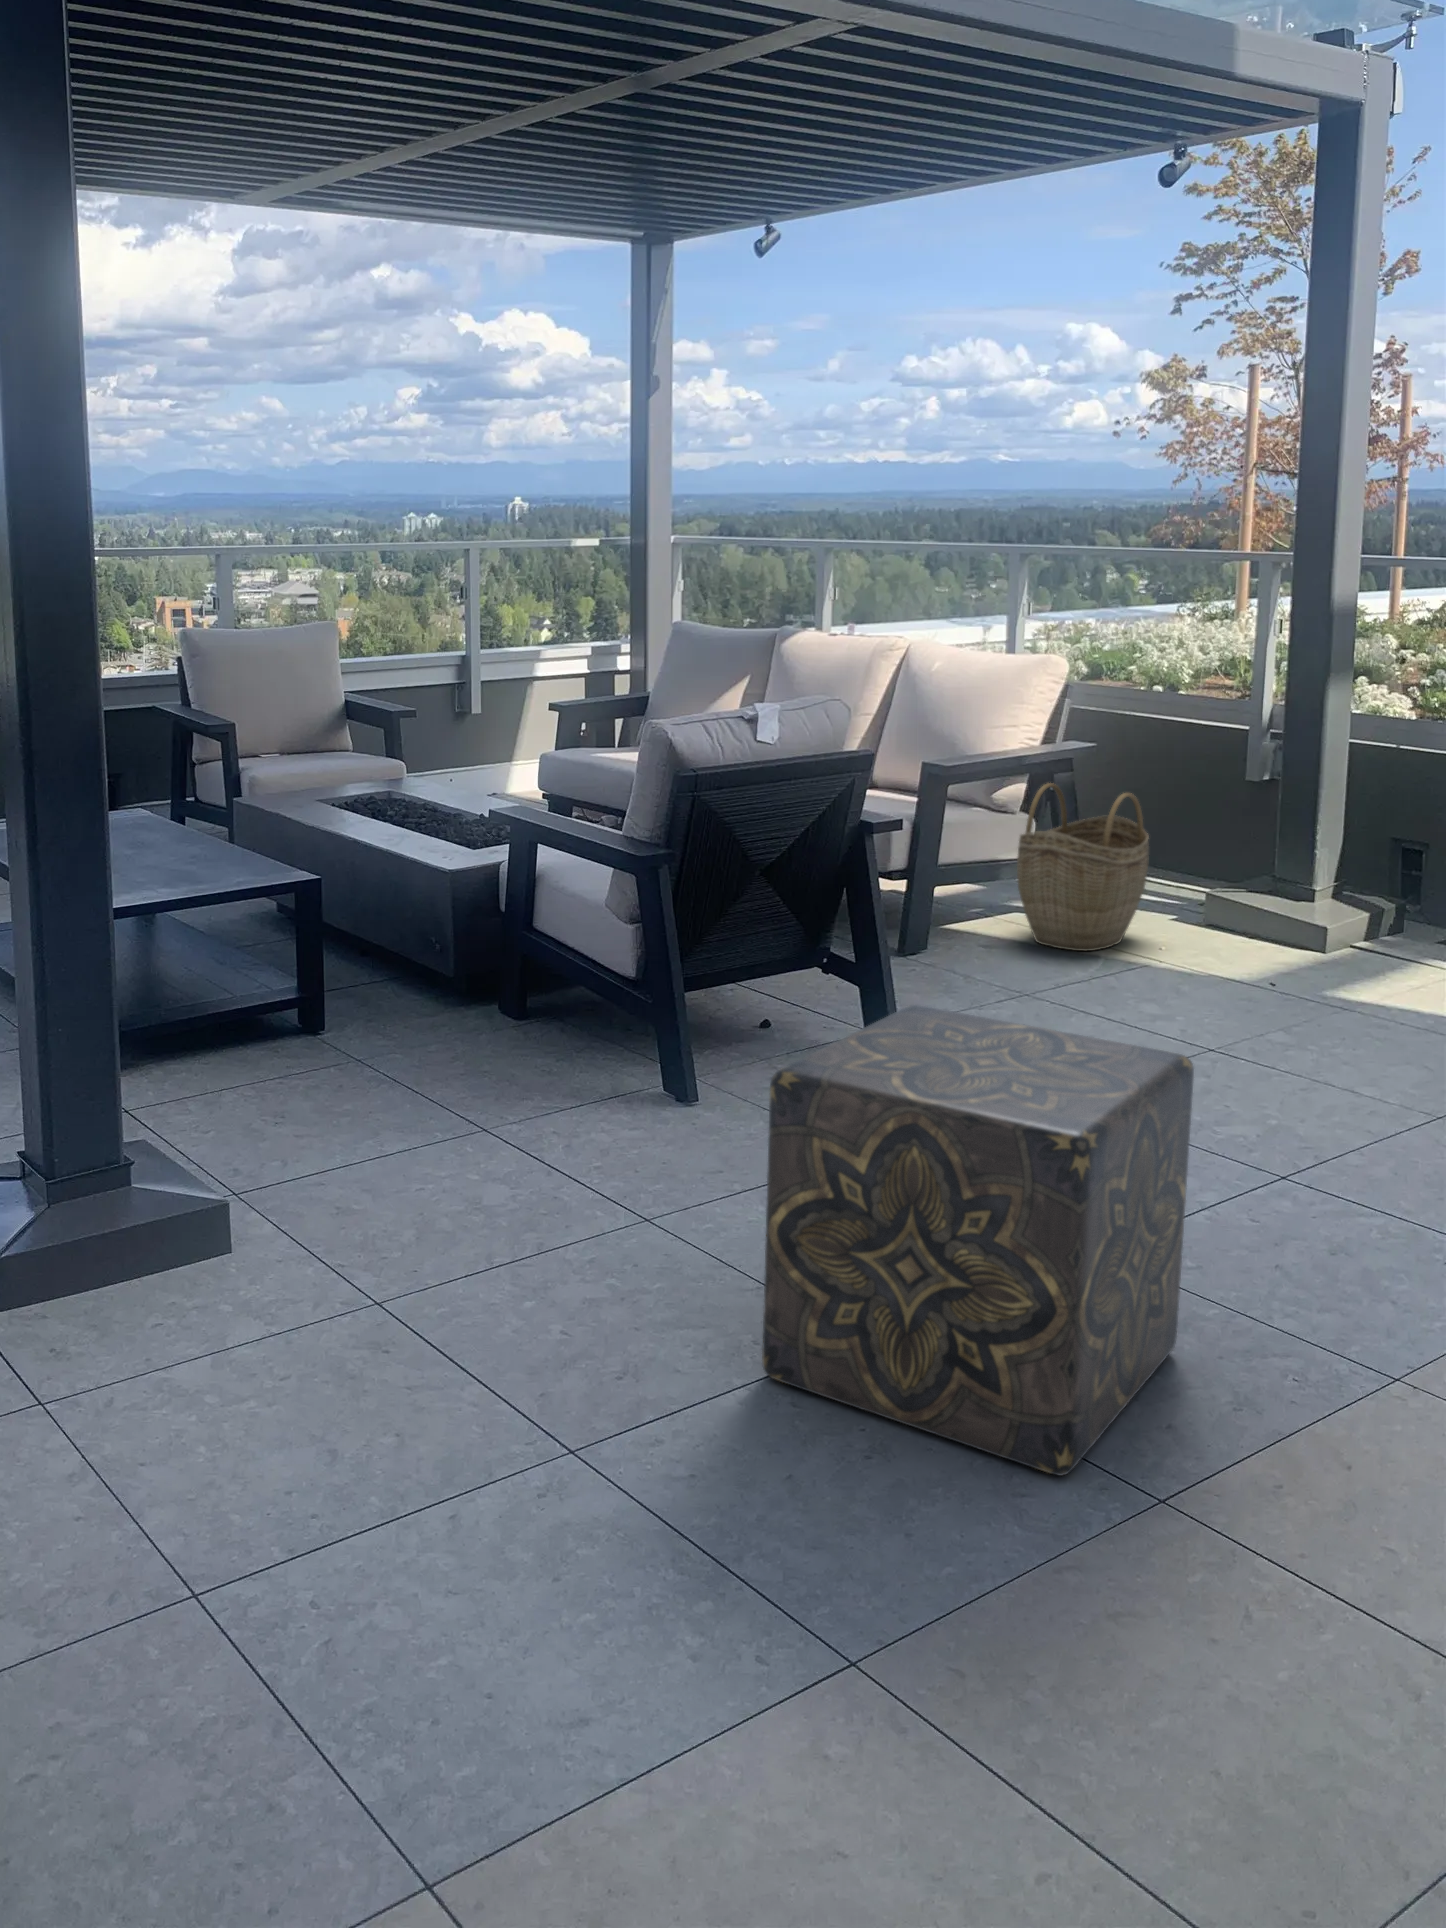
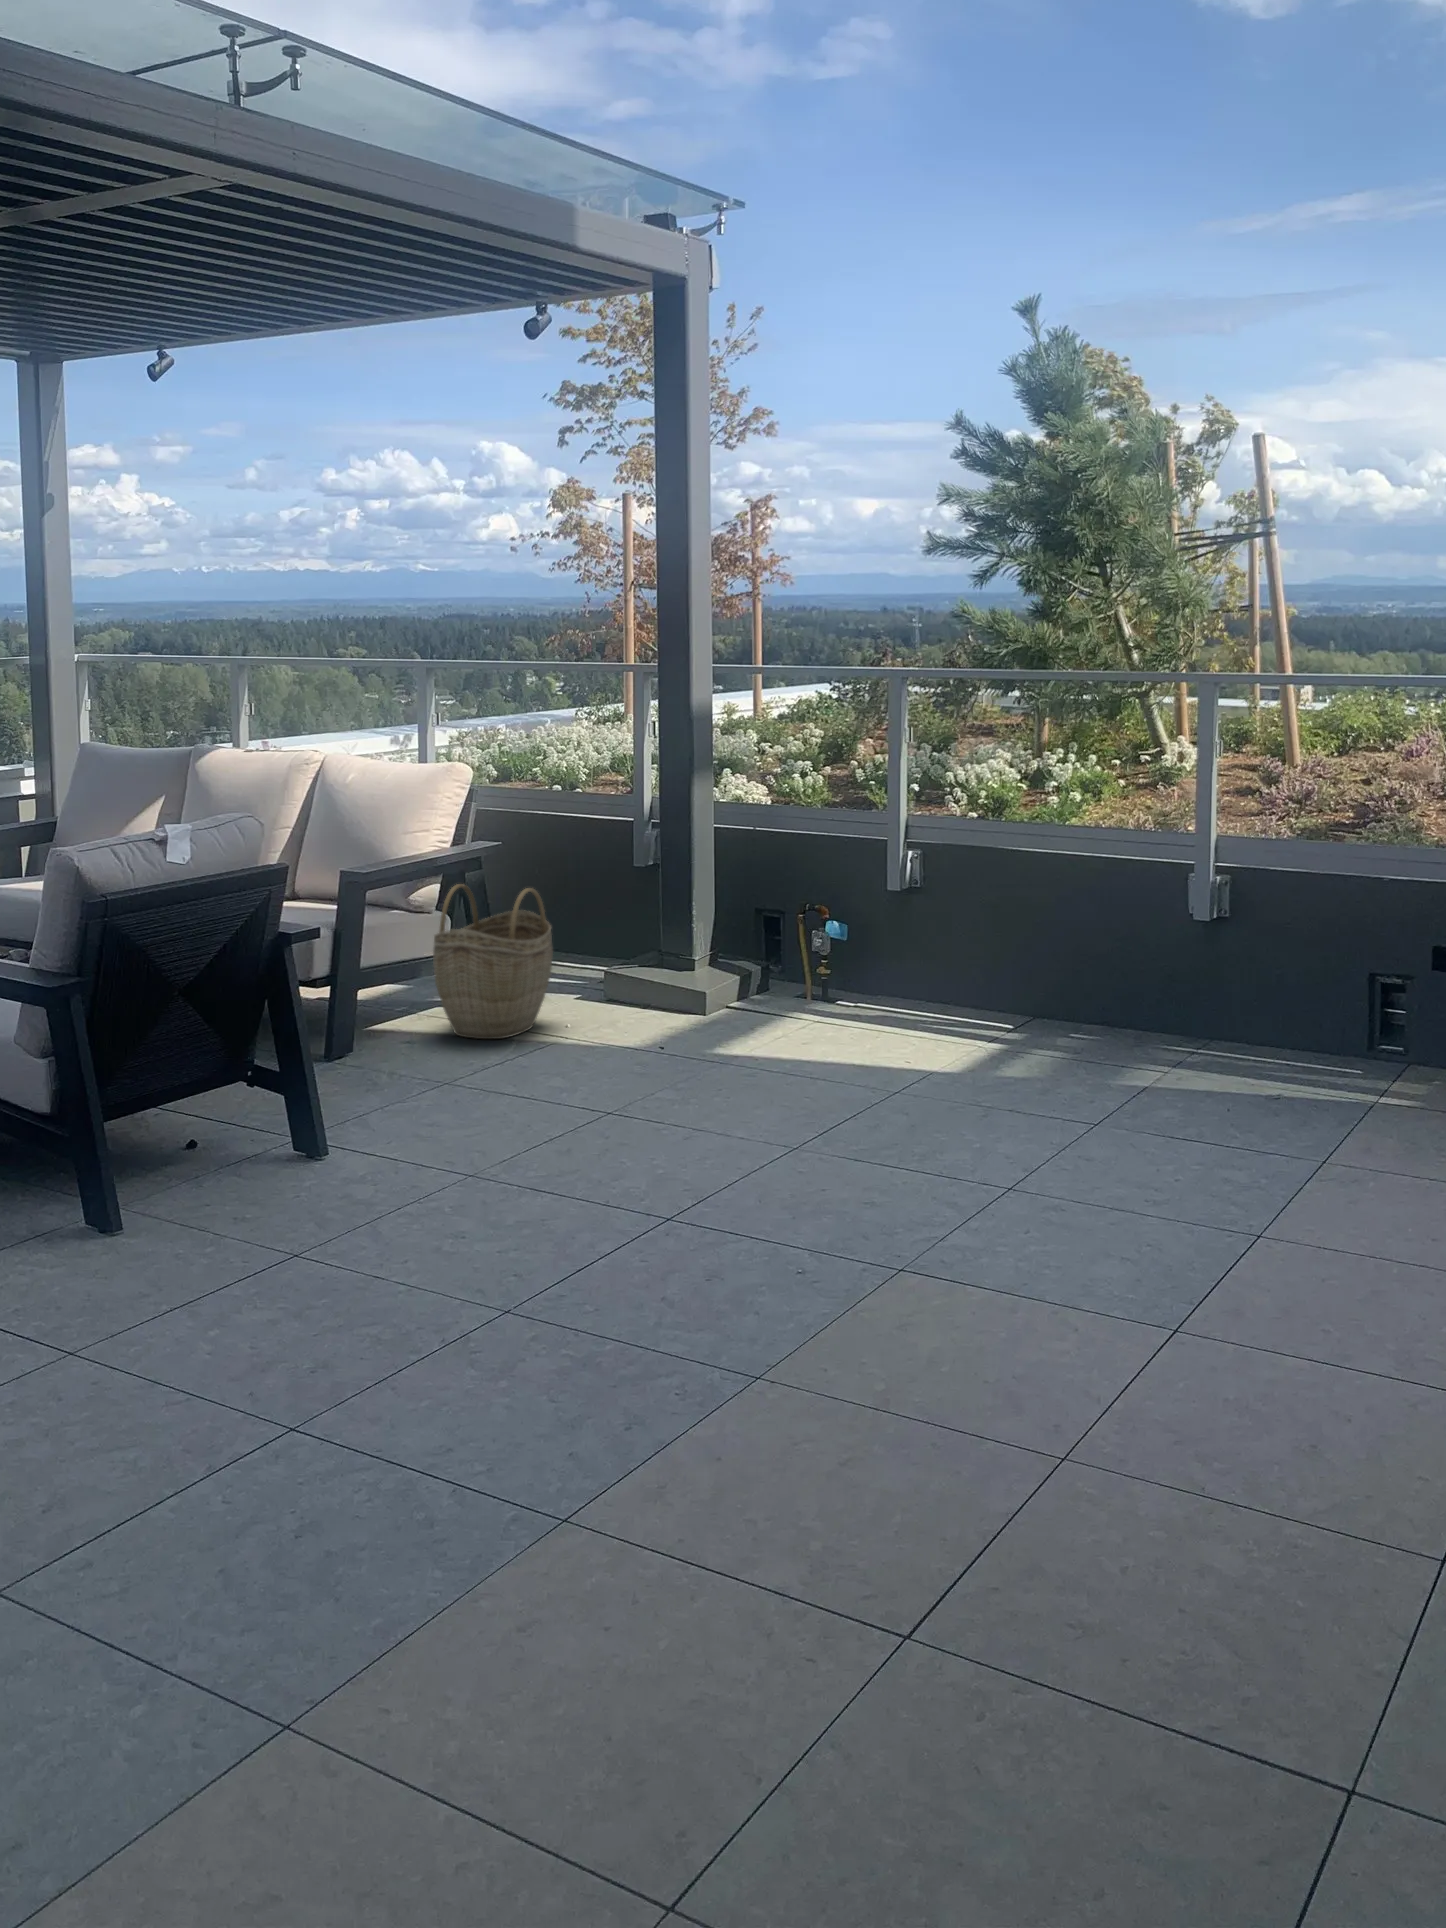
ottoman: present [762,1005,1194,1475] -> none [183,1094,559,1483]

